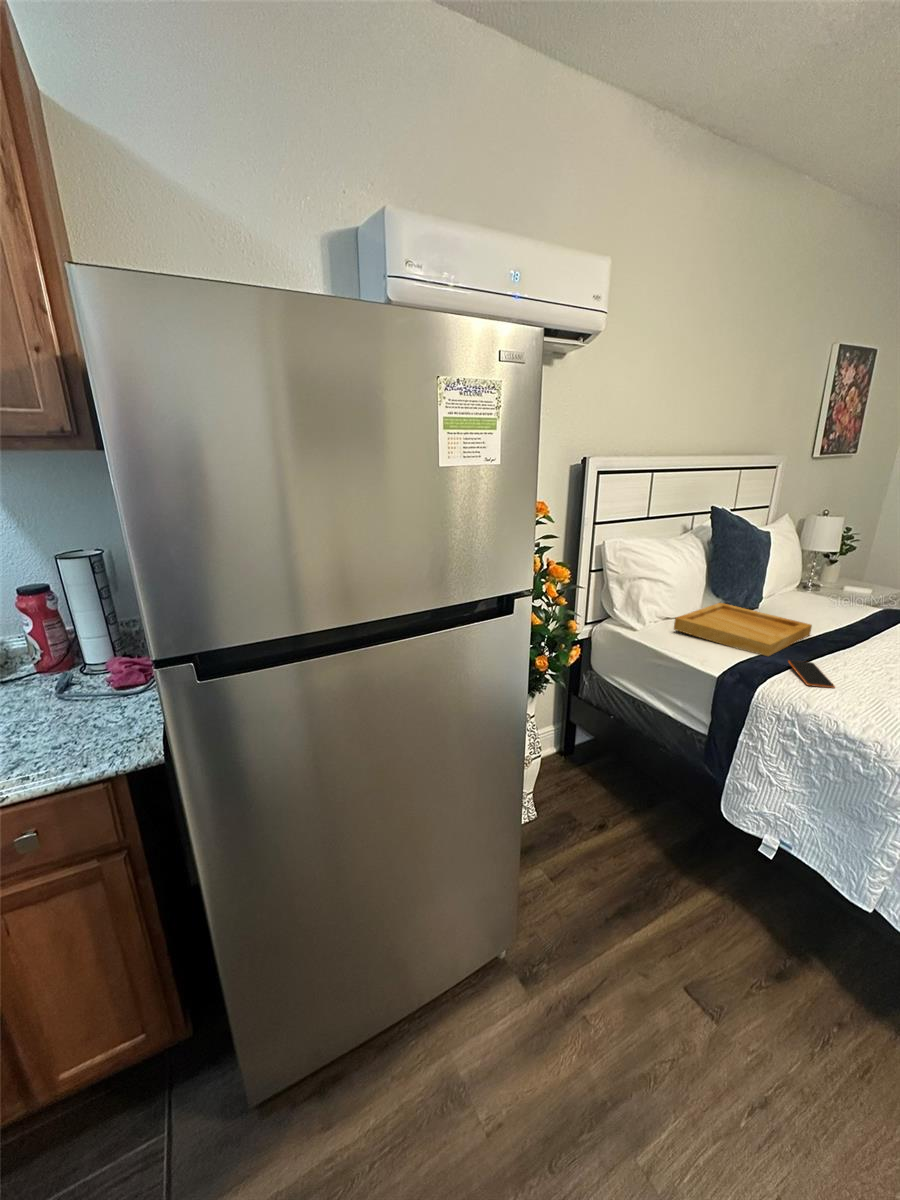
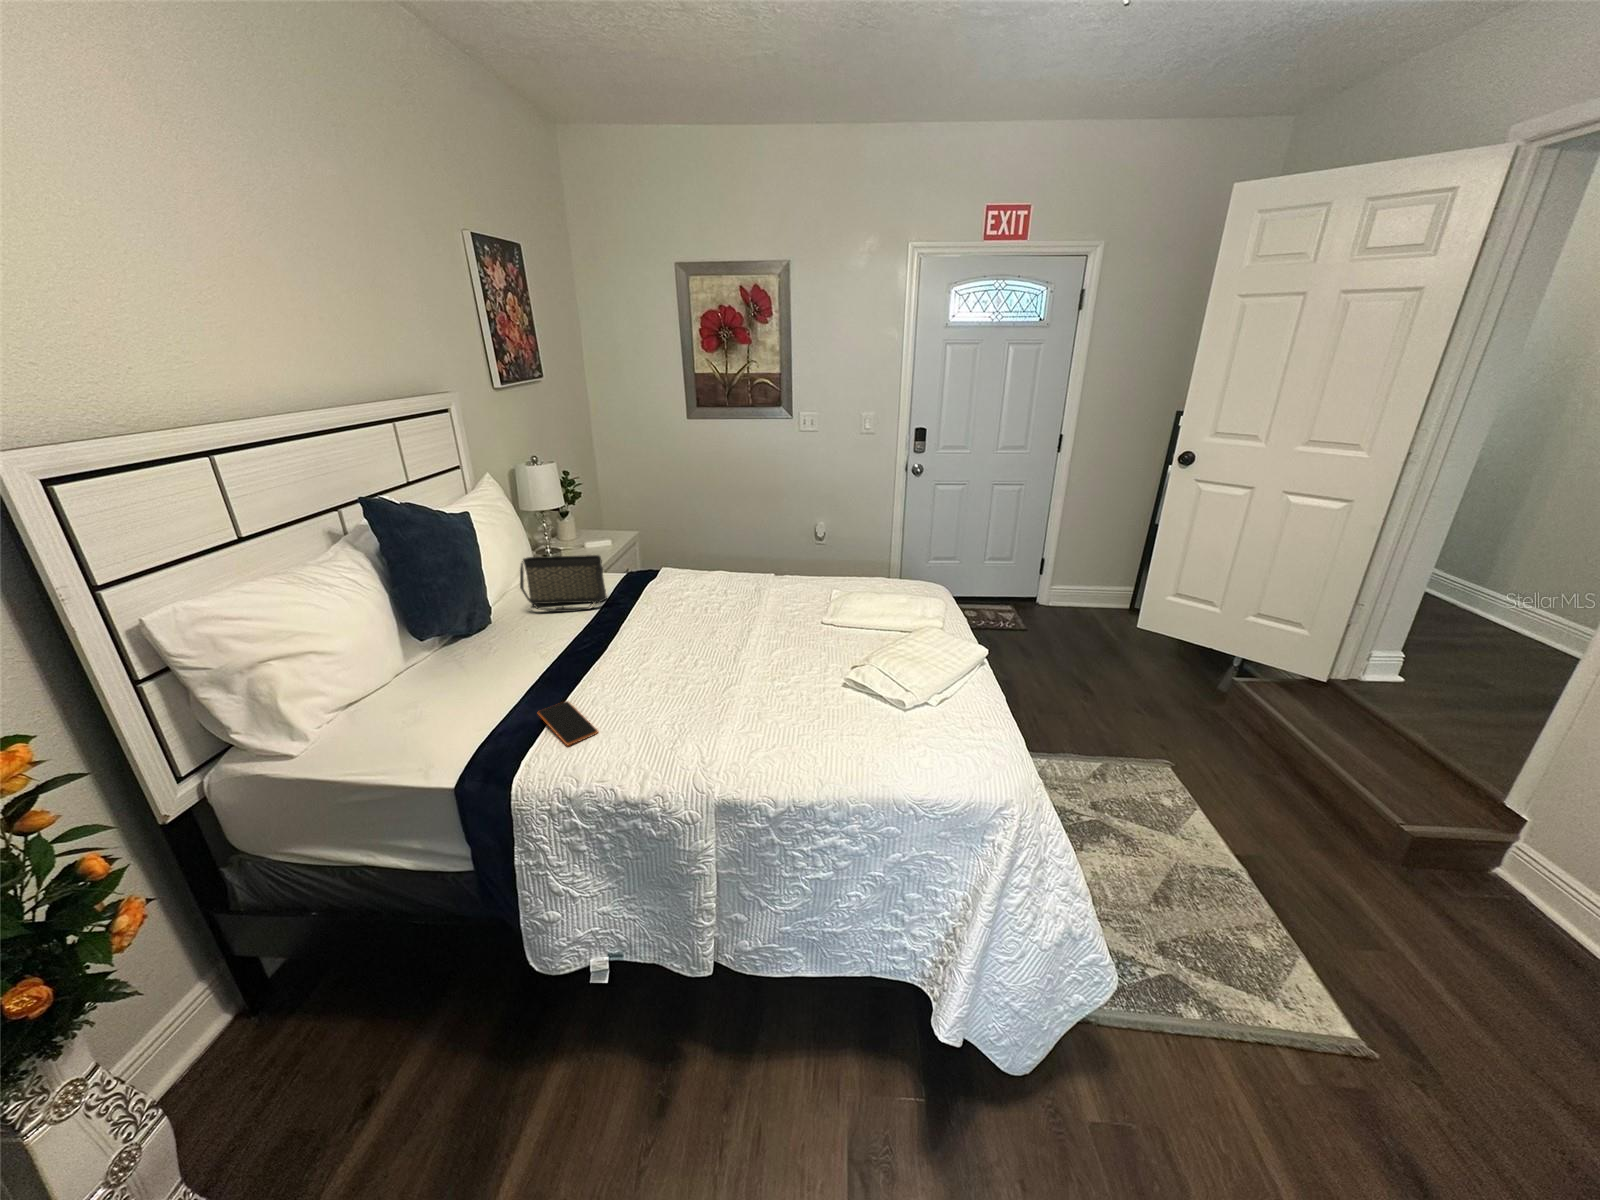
handbag: none [790,573,871,623] -> present [520,555,607,612]
tray: present [674,603,812,656] -> none [358,633,558,721]

